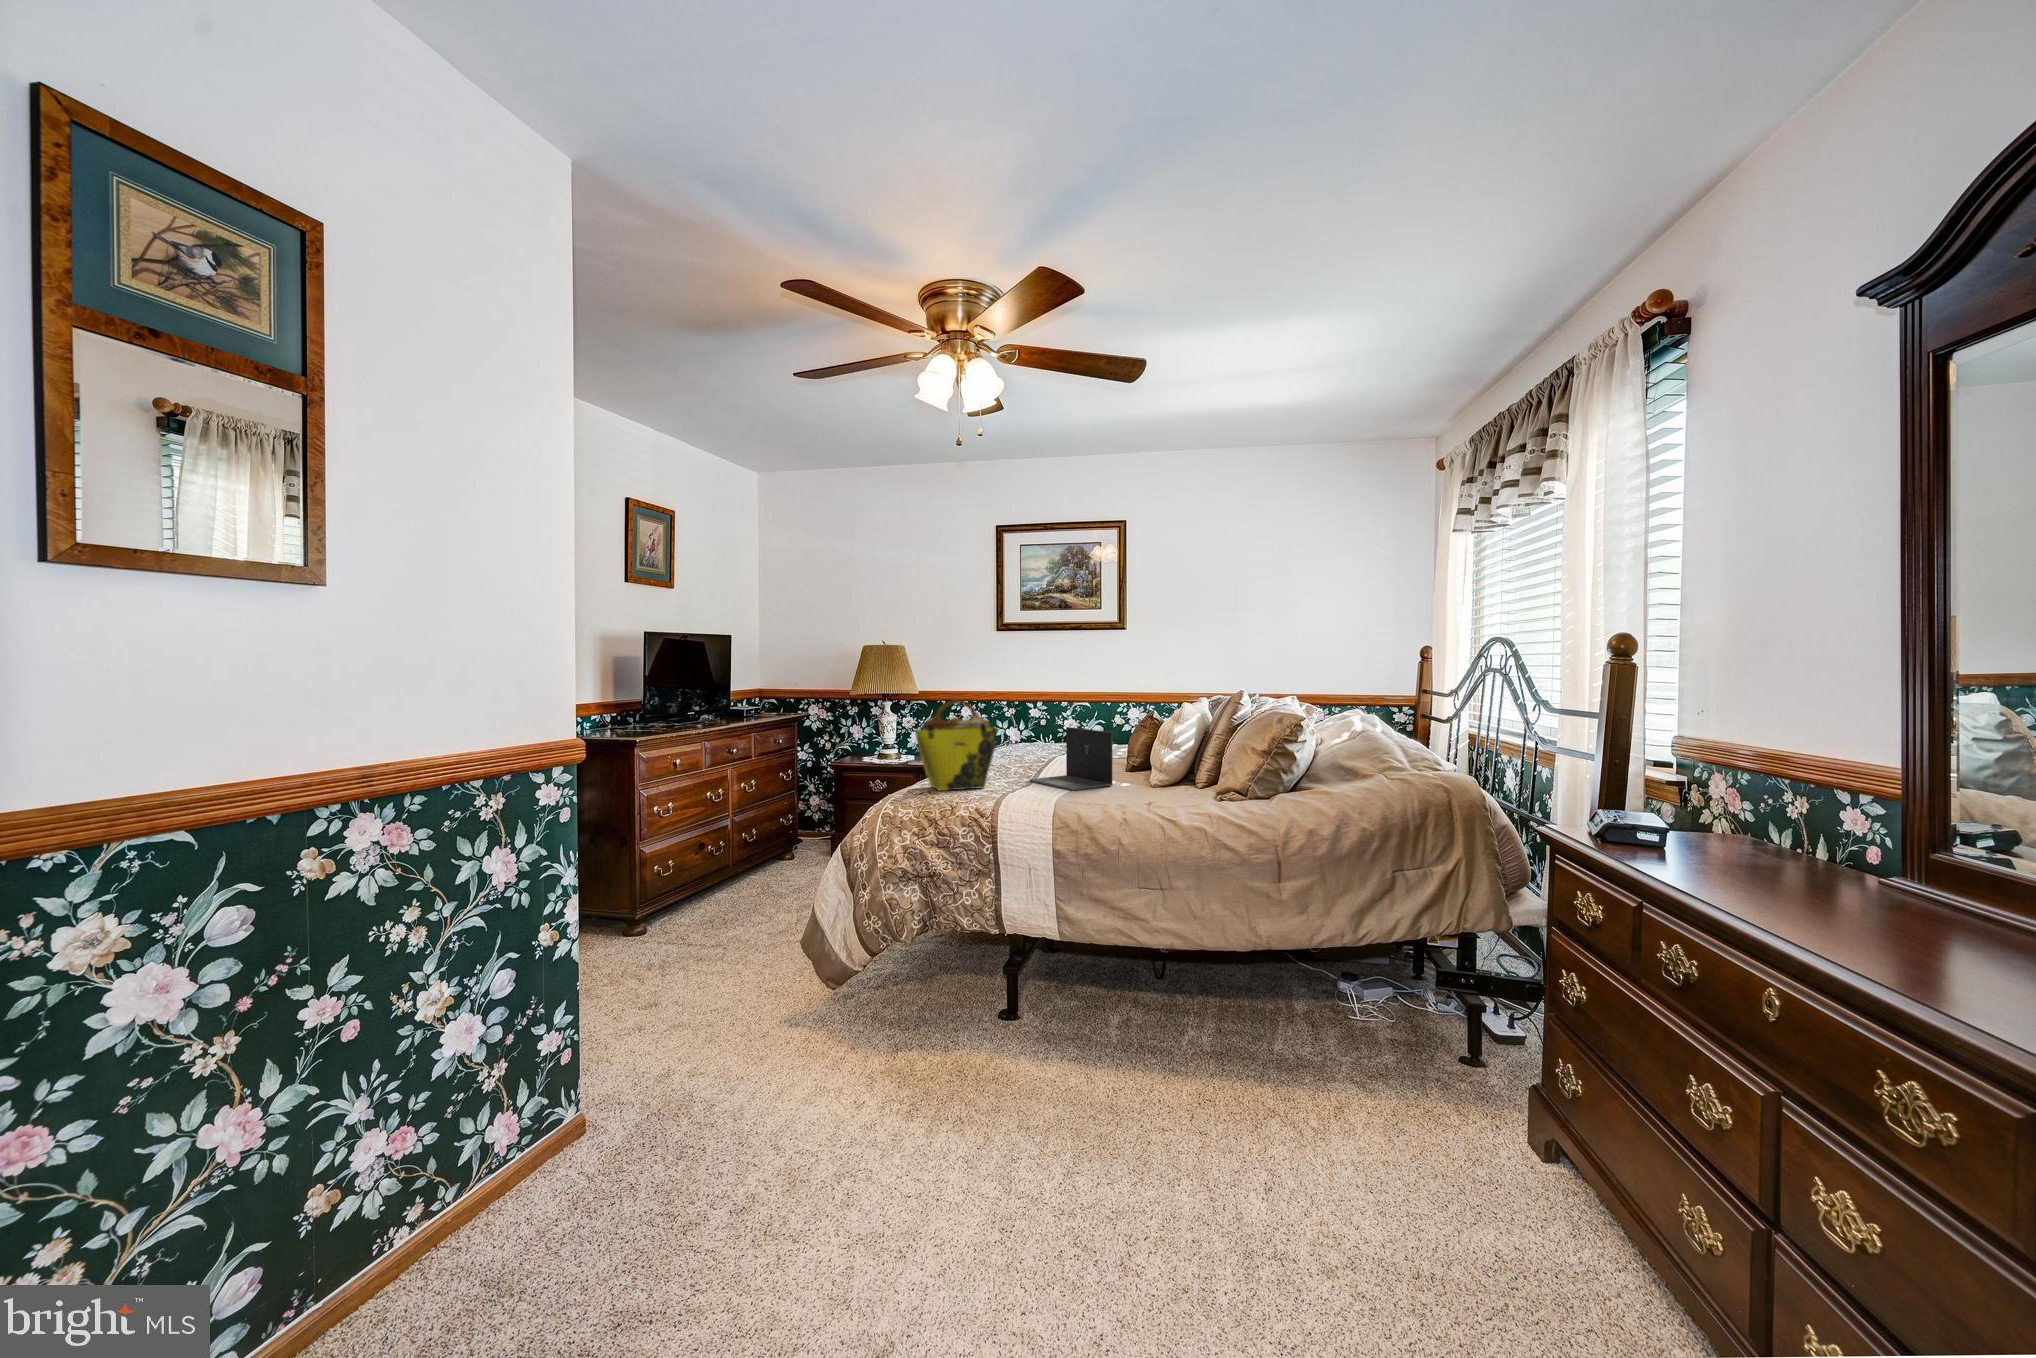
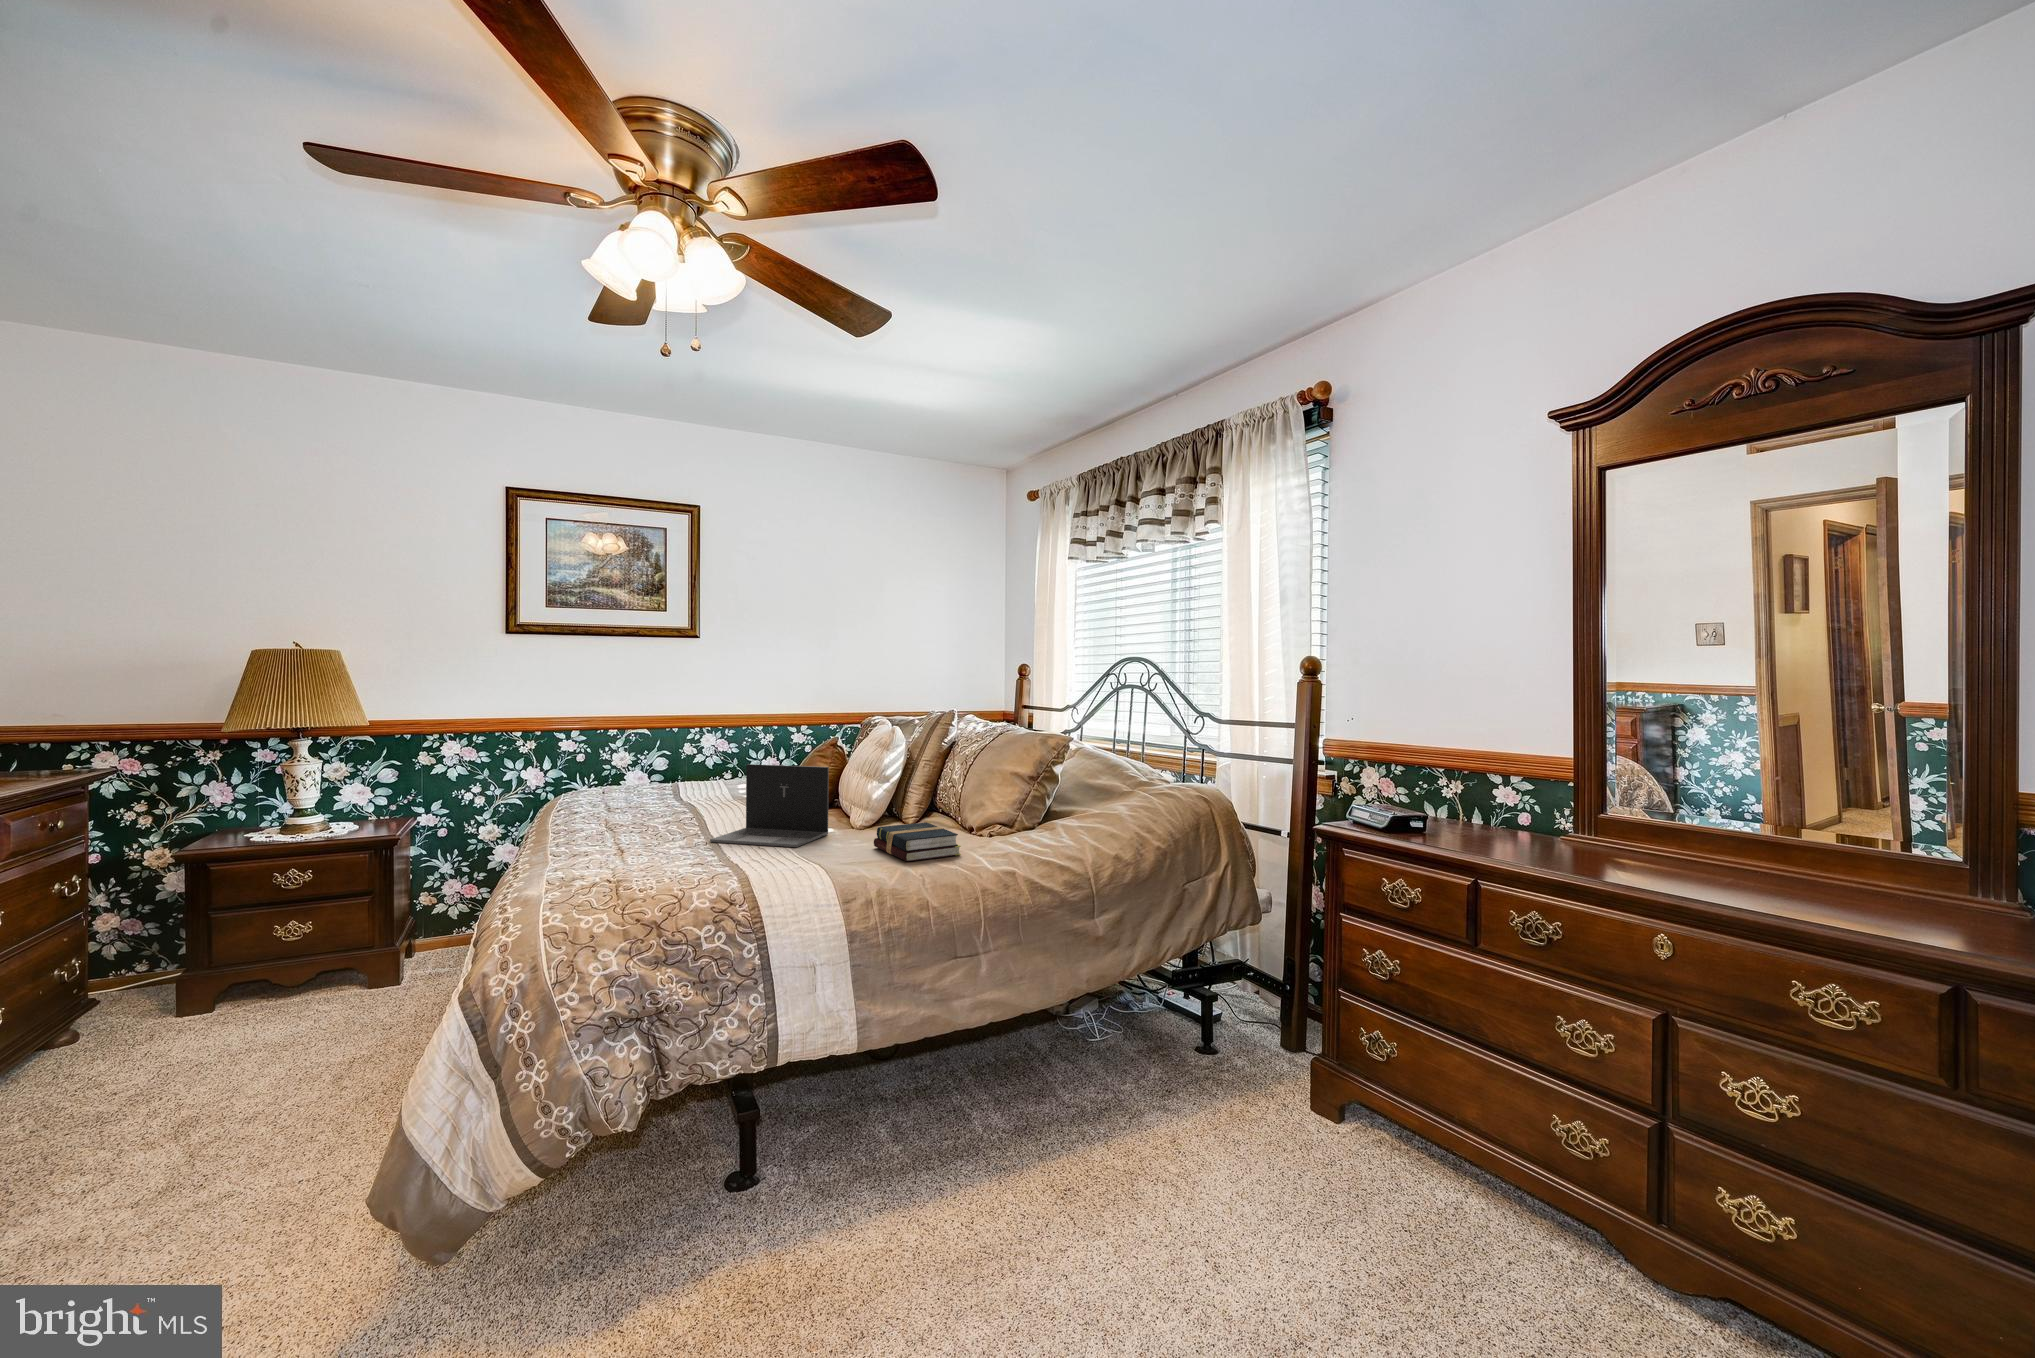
tote bag: present [915,700,998,791] -> none [562,735,681,875]
hardback book: none [1121,781,1173,809] -> present [874,822,961,862]

